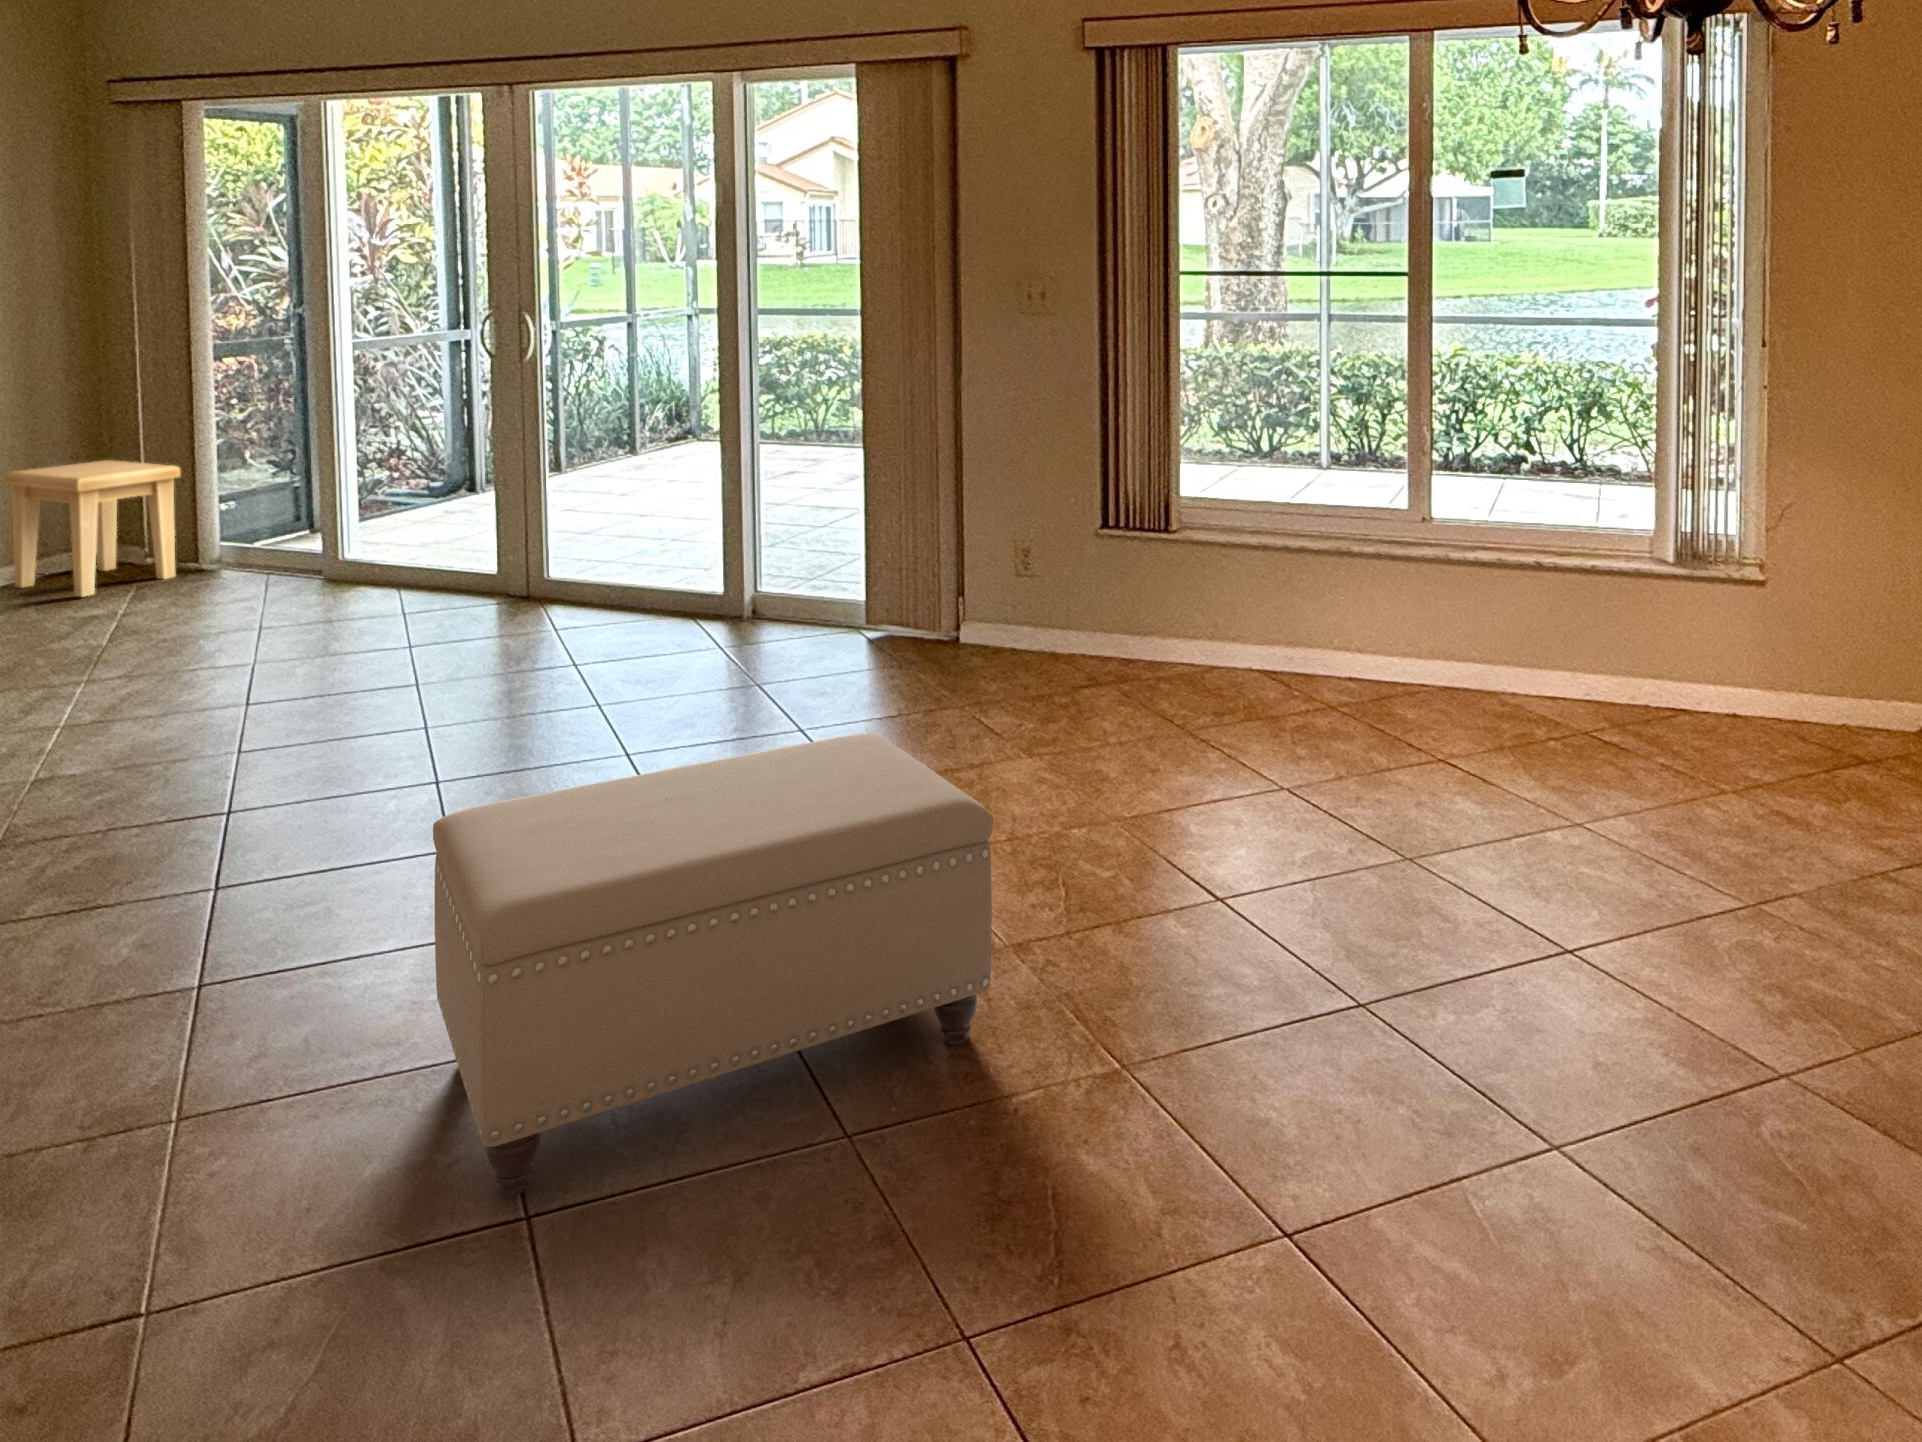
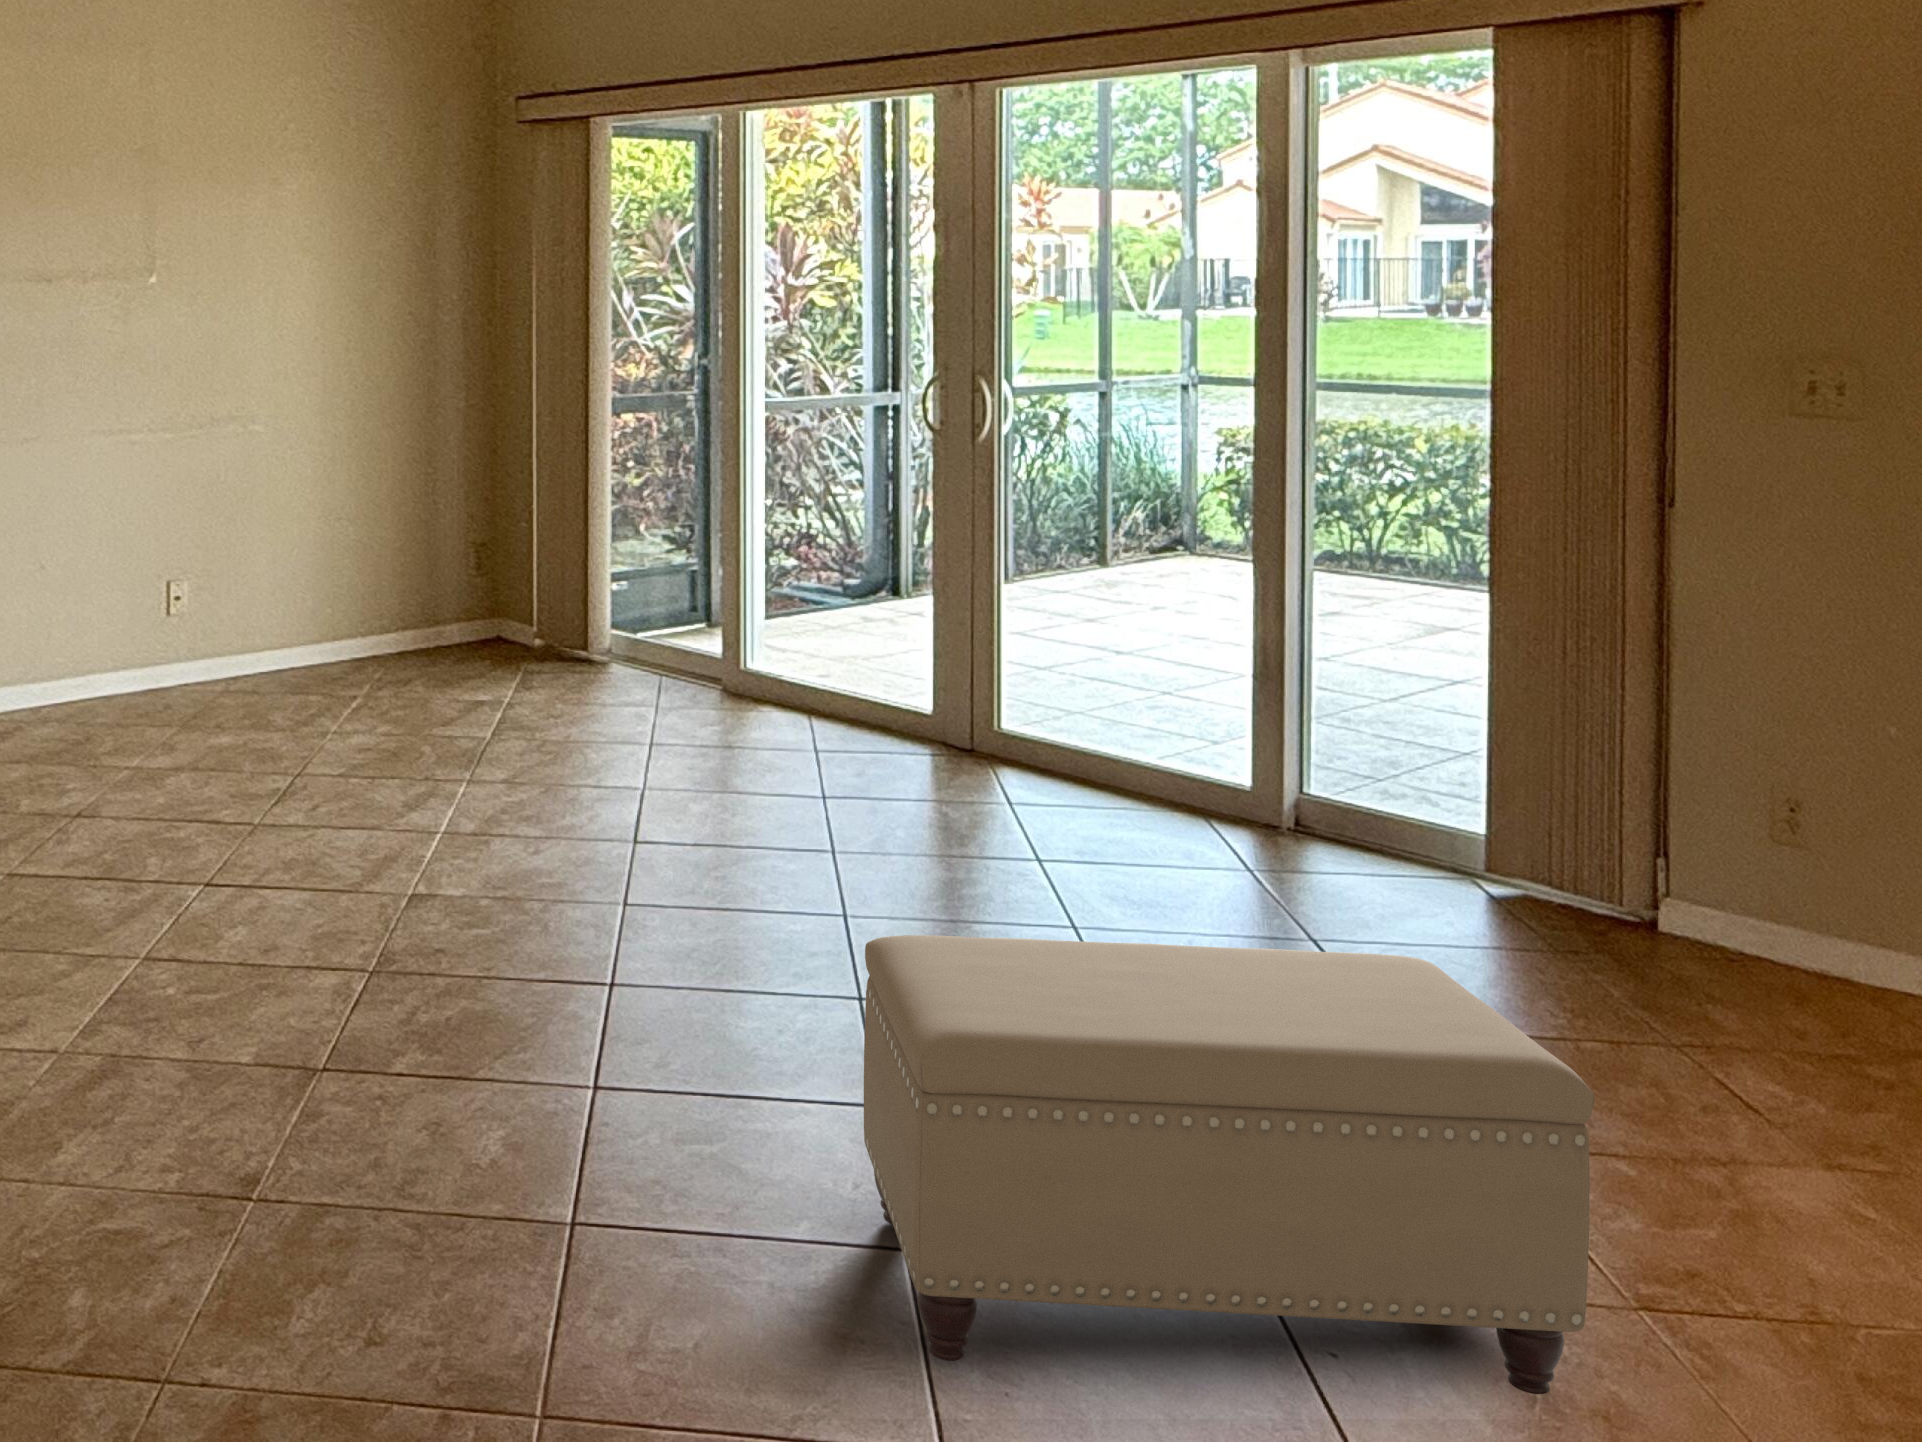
side table: present [5,460,180,597] -> none [416,522,576,669]

